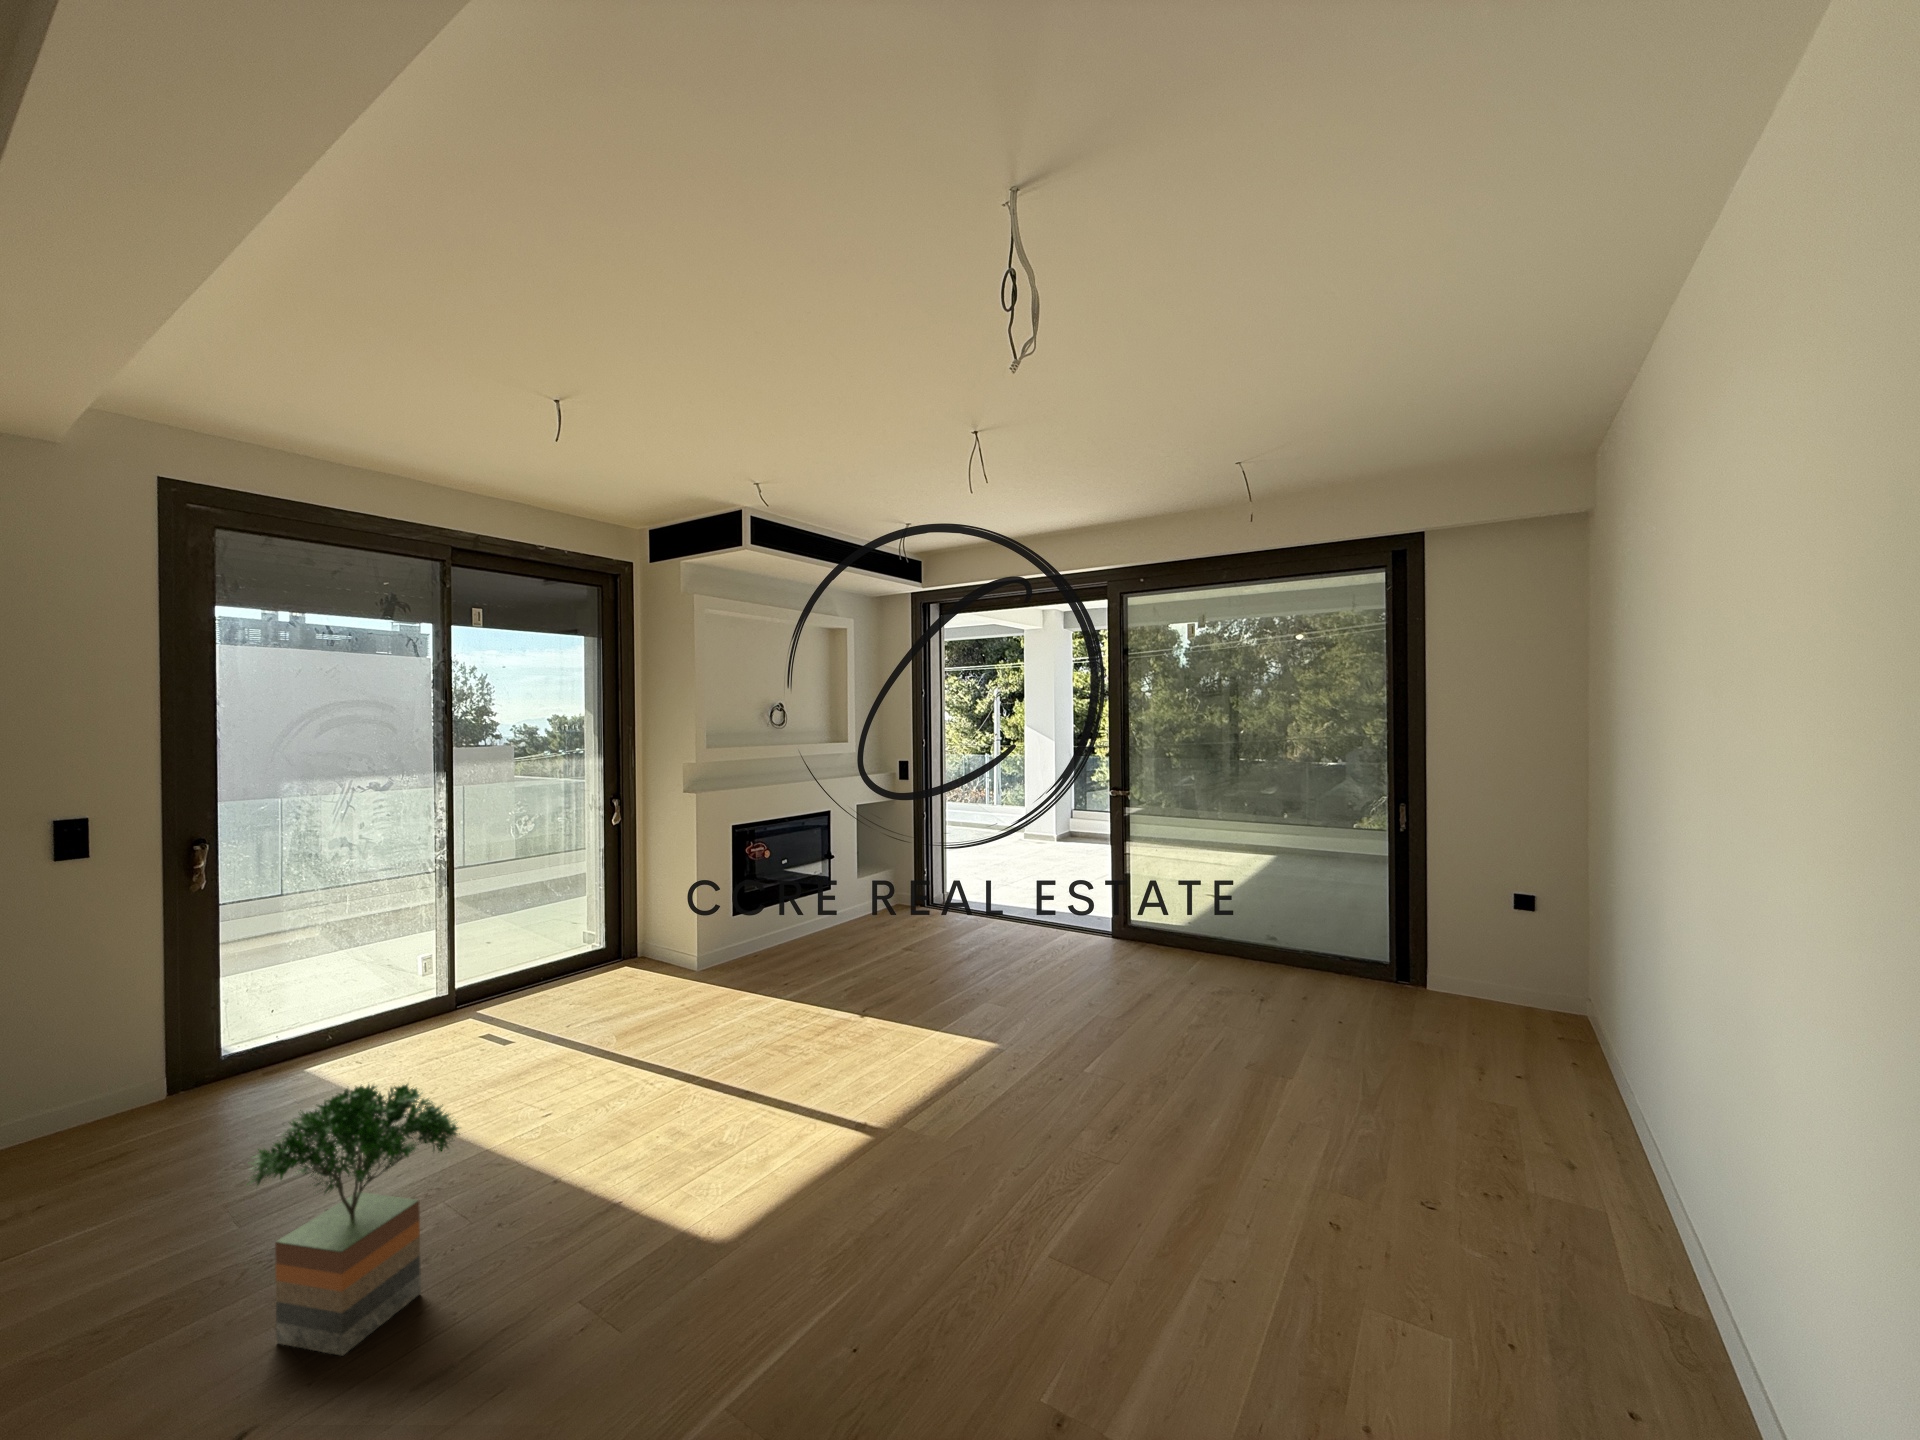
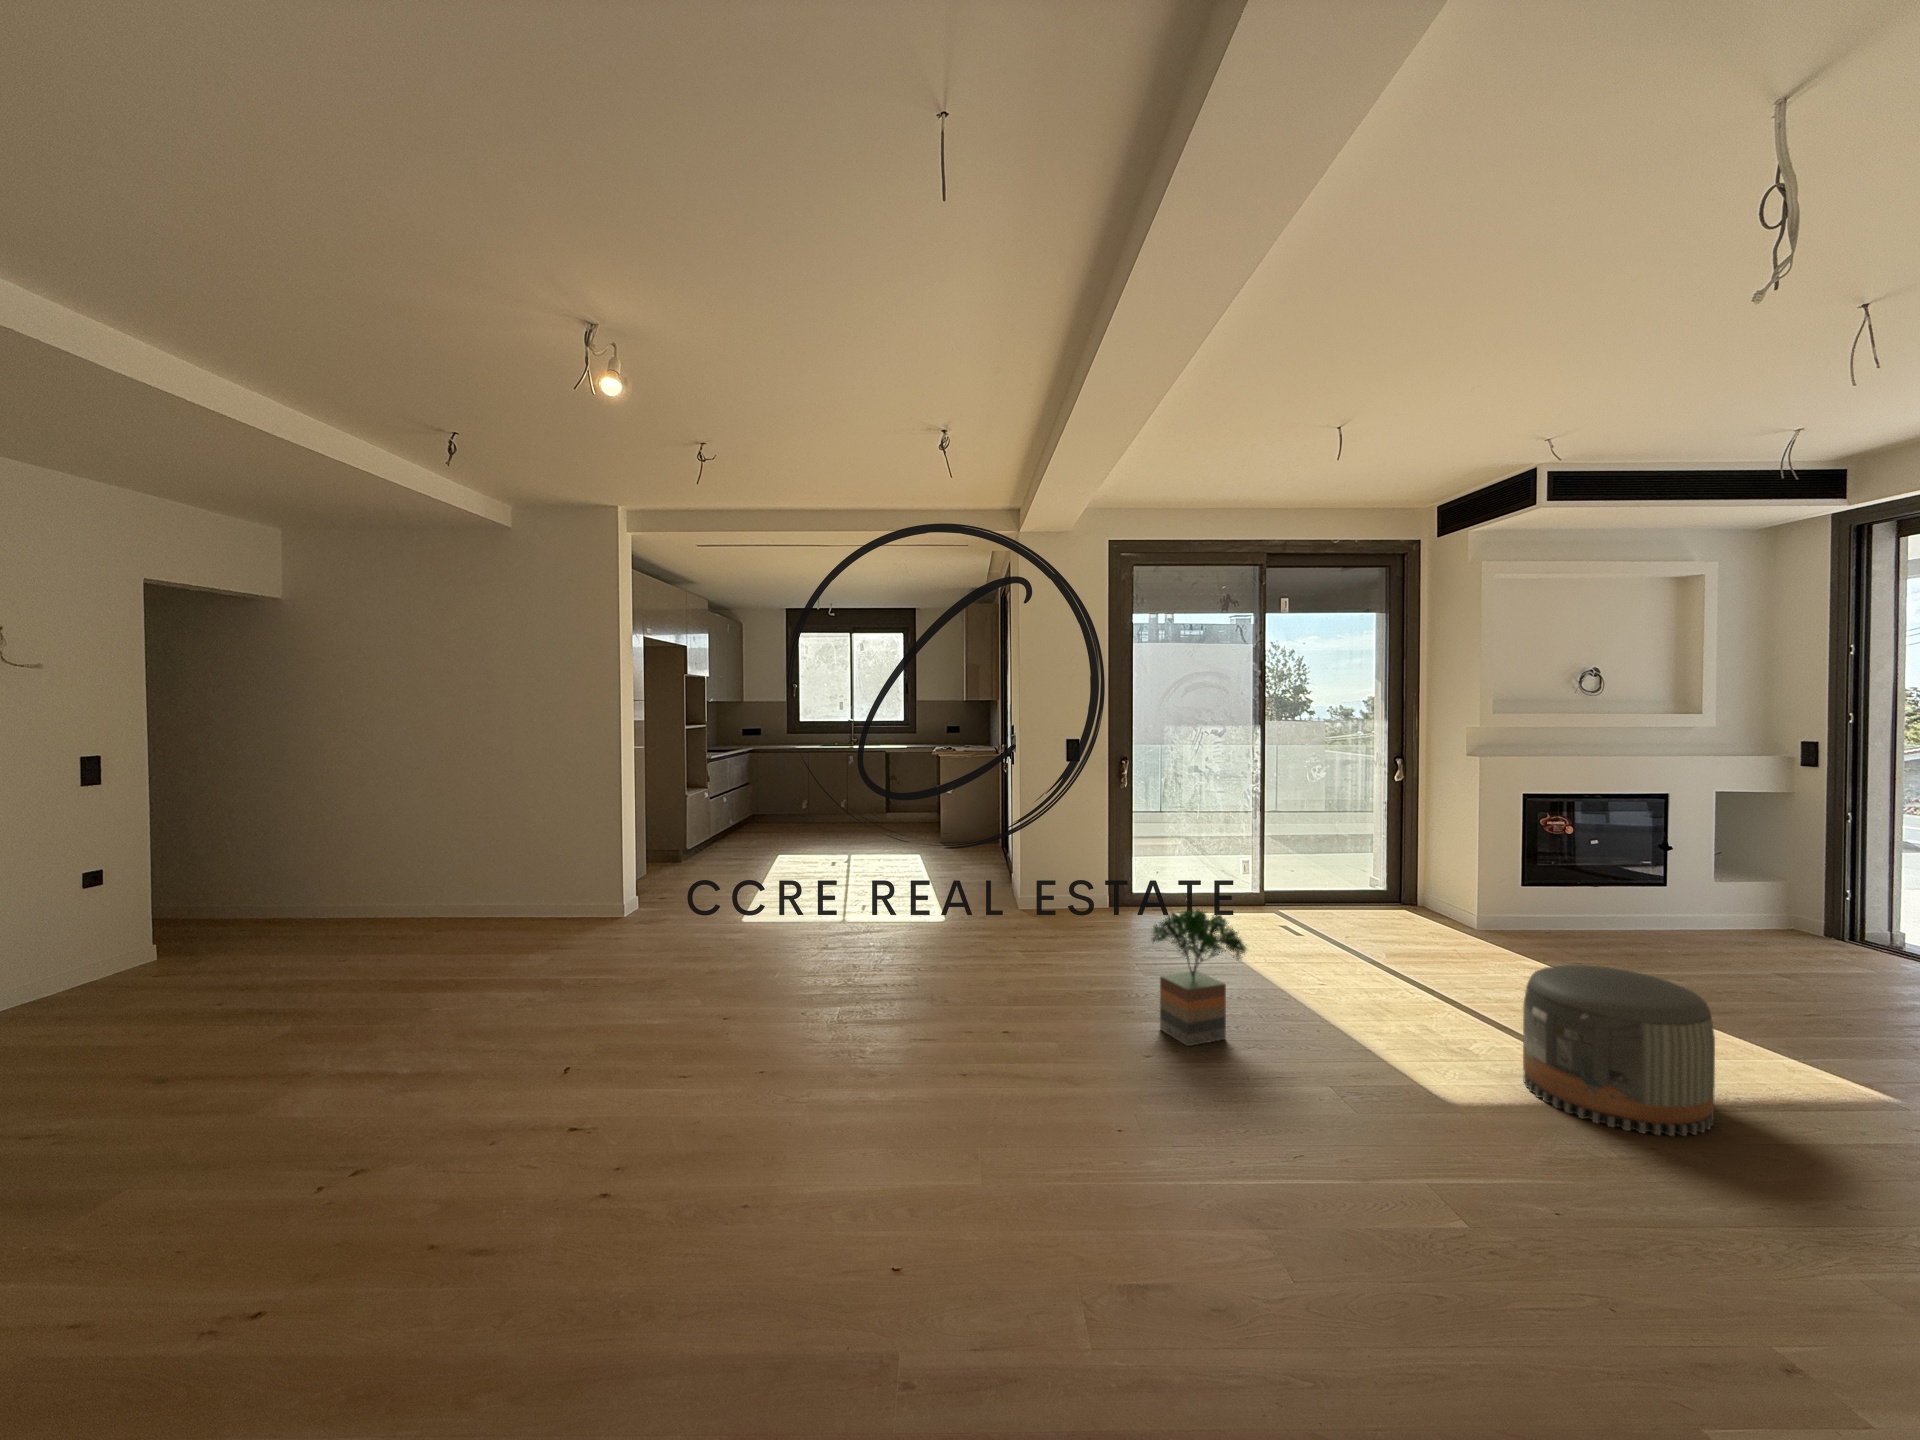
pouf: none [811,994,970,1181] -> present [1523,965,1715,1136]

